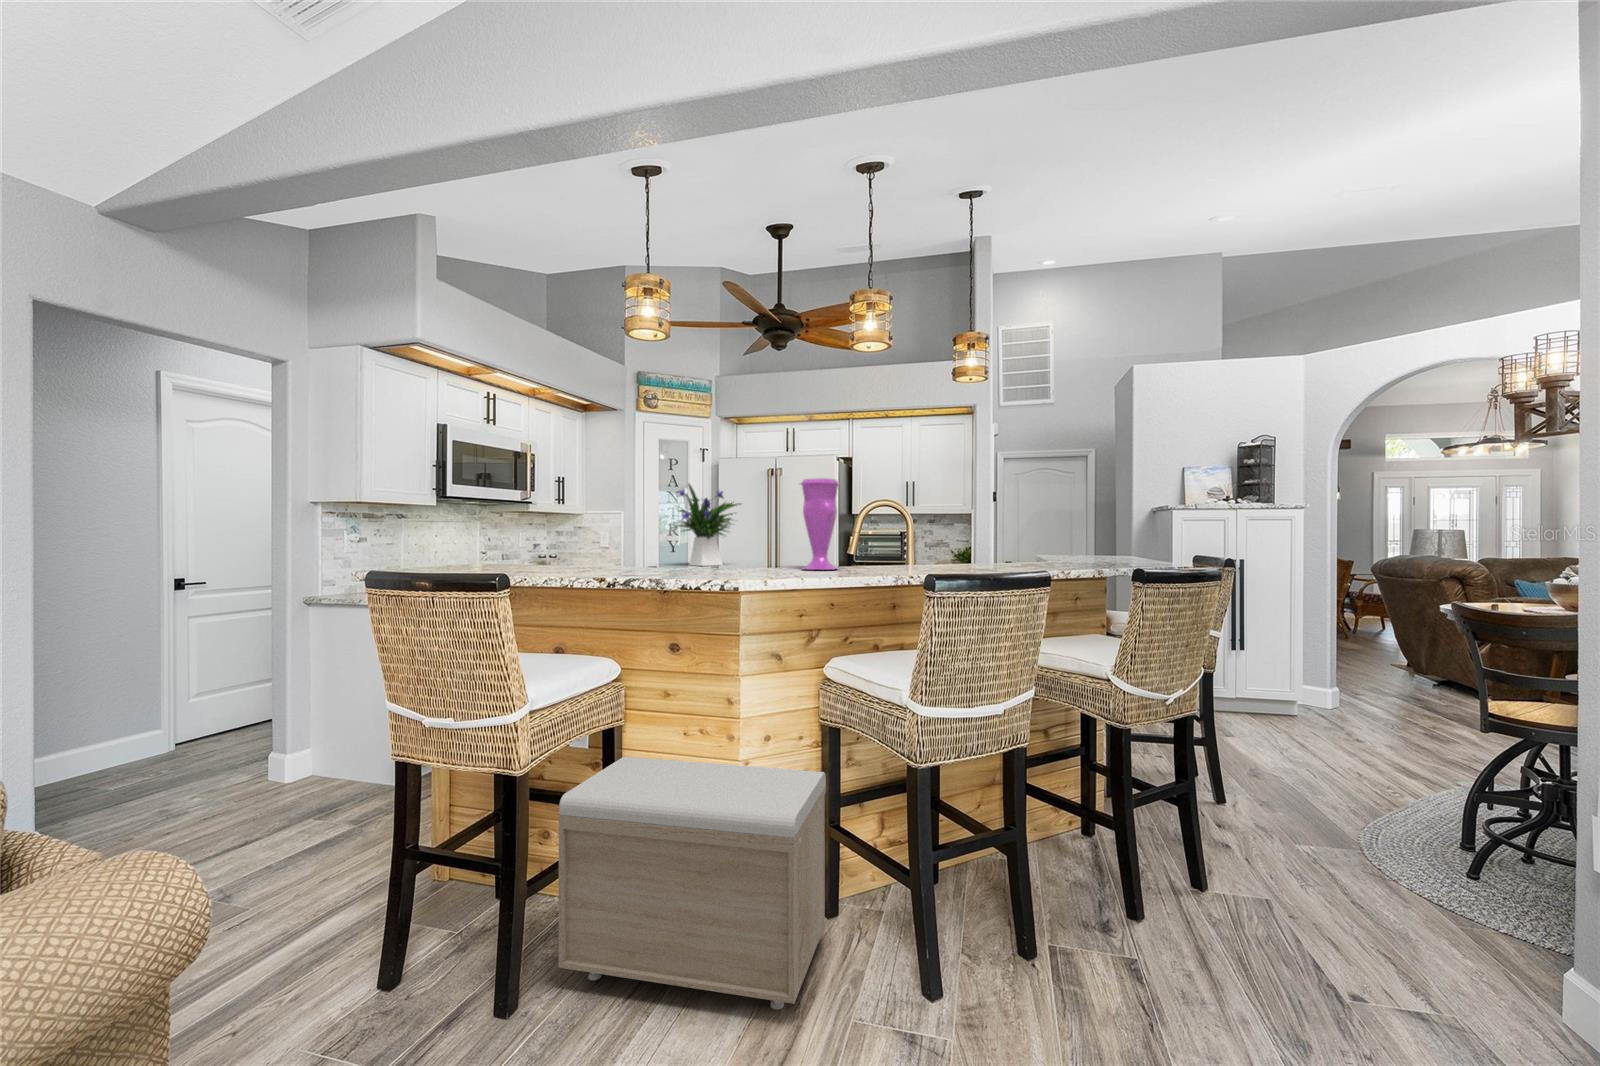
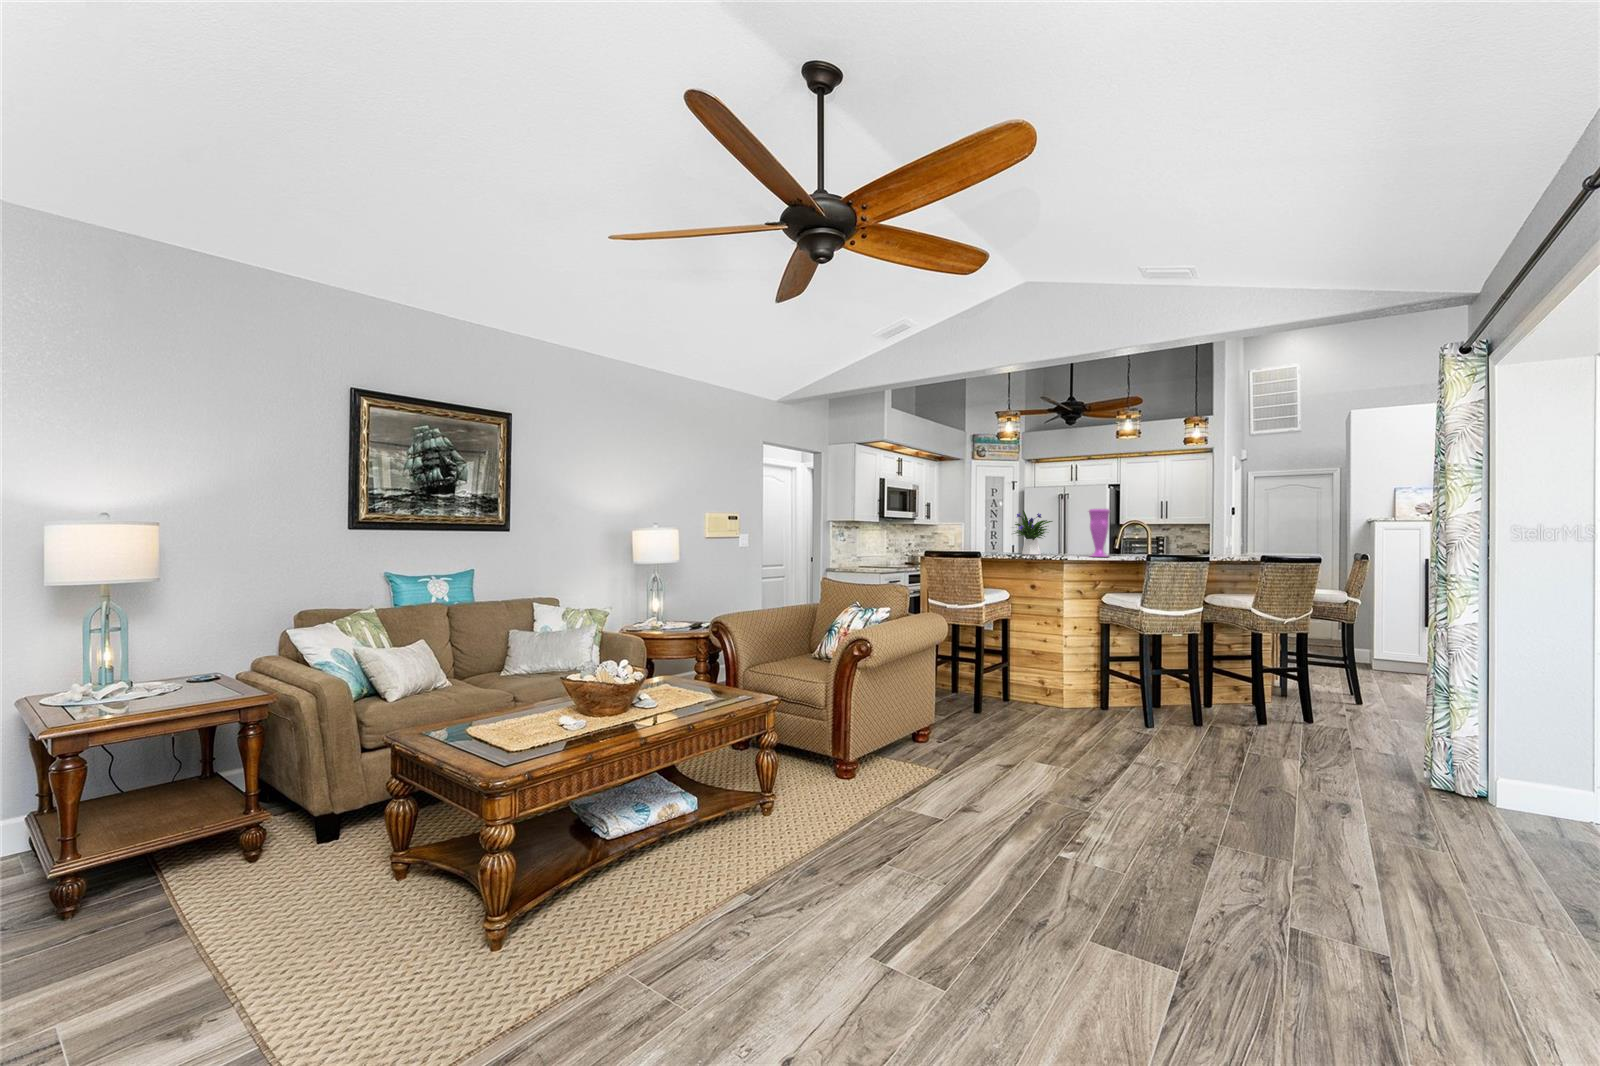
storage bench: present [559,757,826,1010] -> none [993,633,1104,723]

